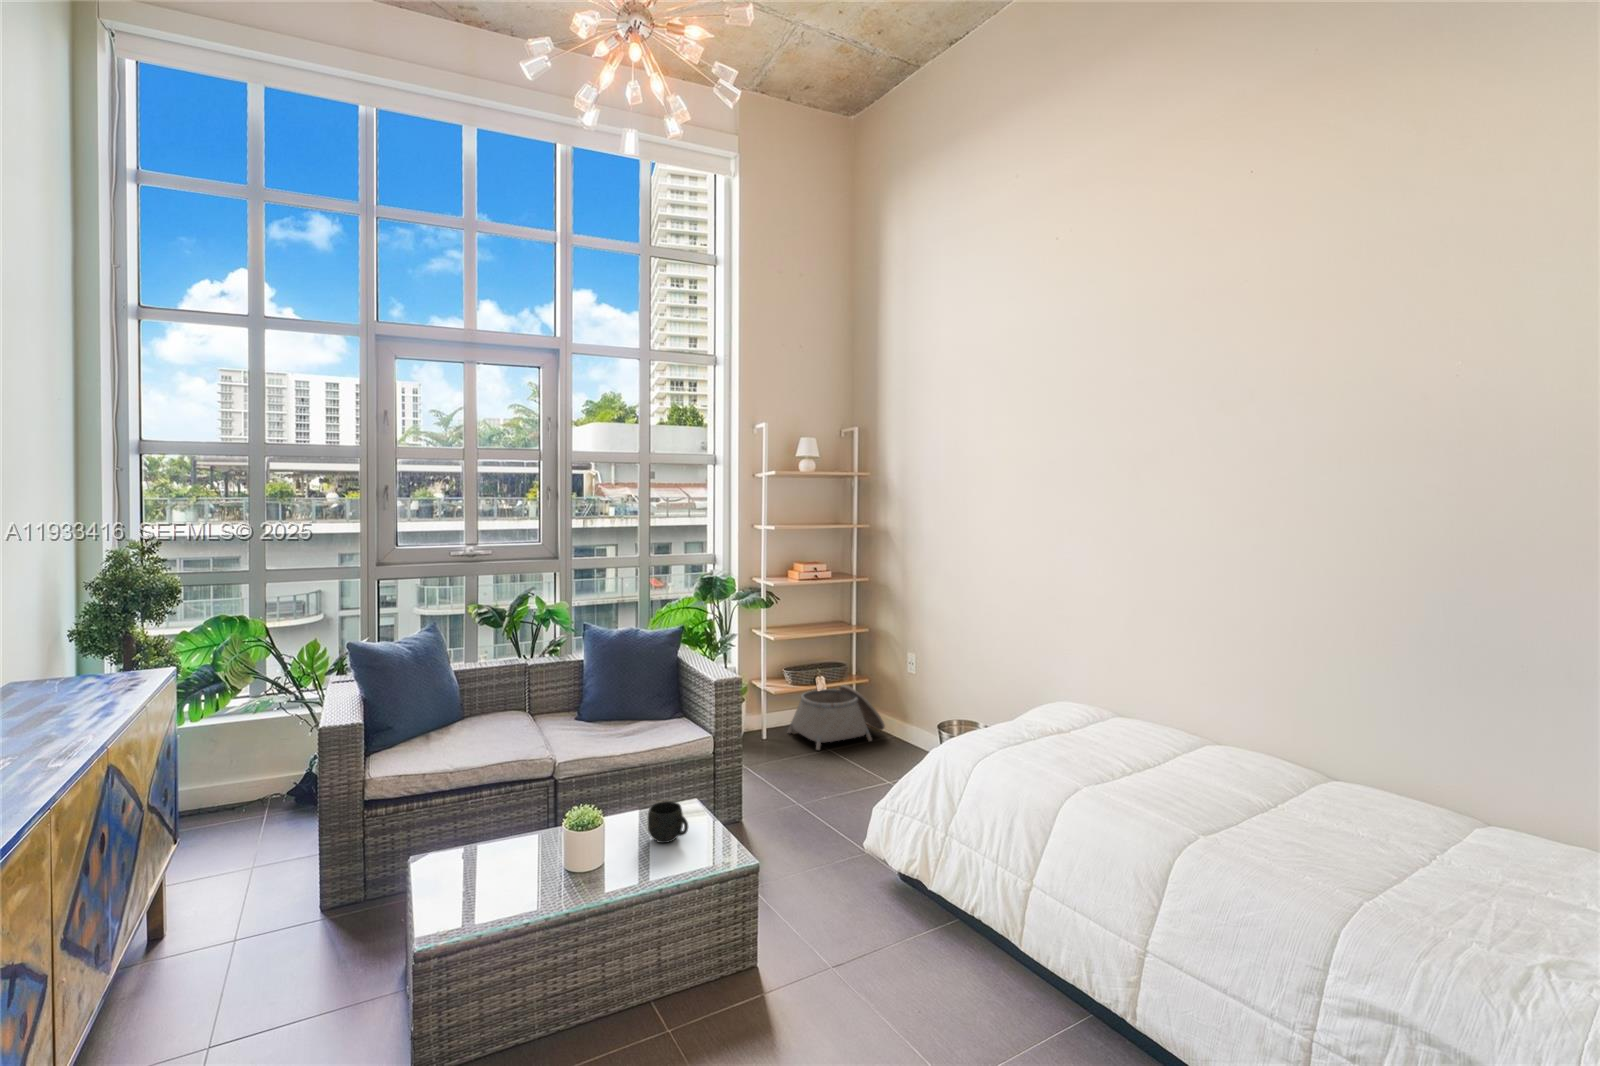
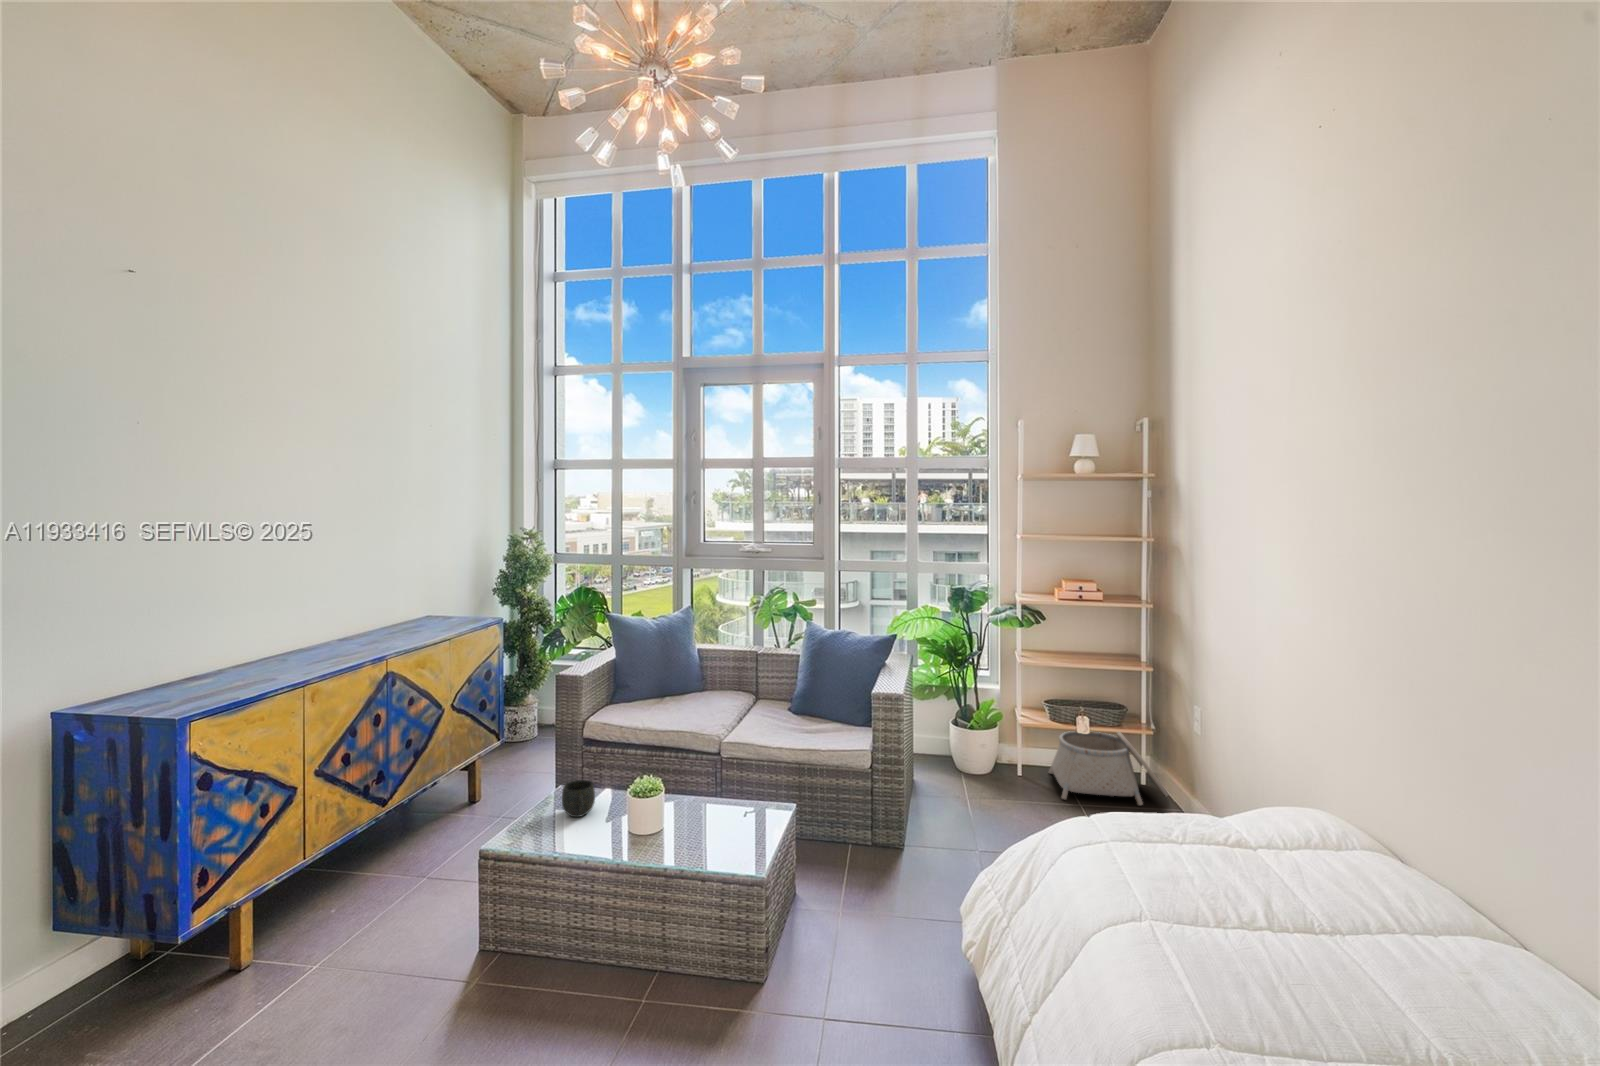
mug: present [648,801,688,843] -> present [562,780,595,817]

